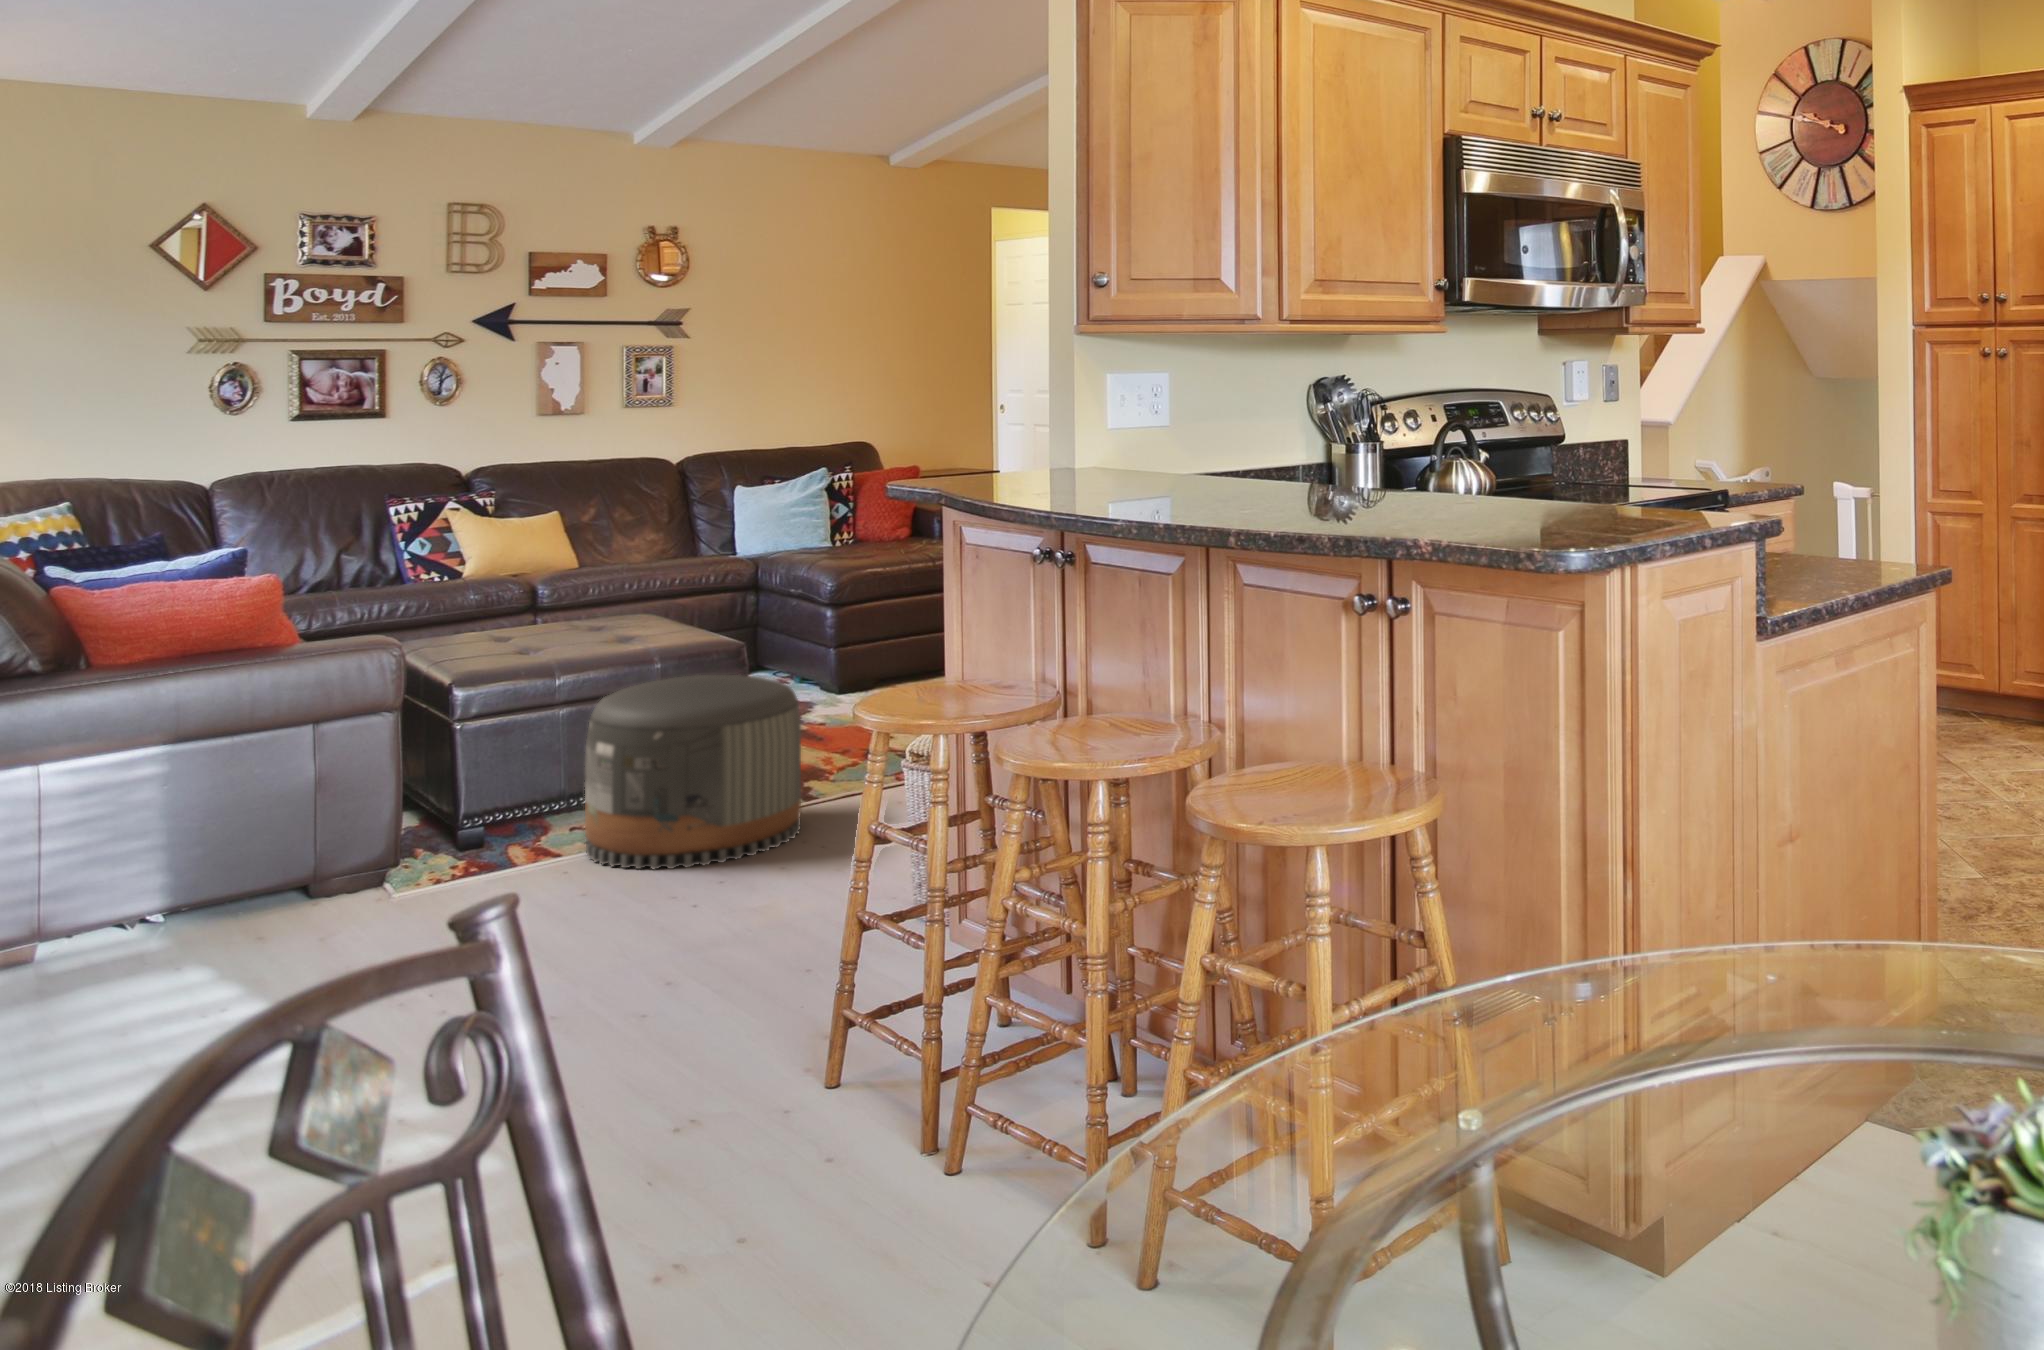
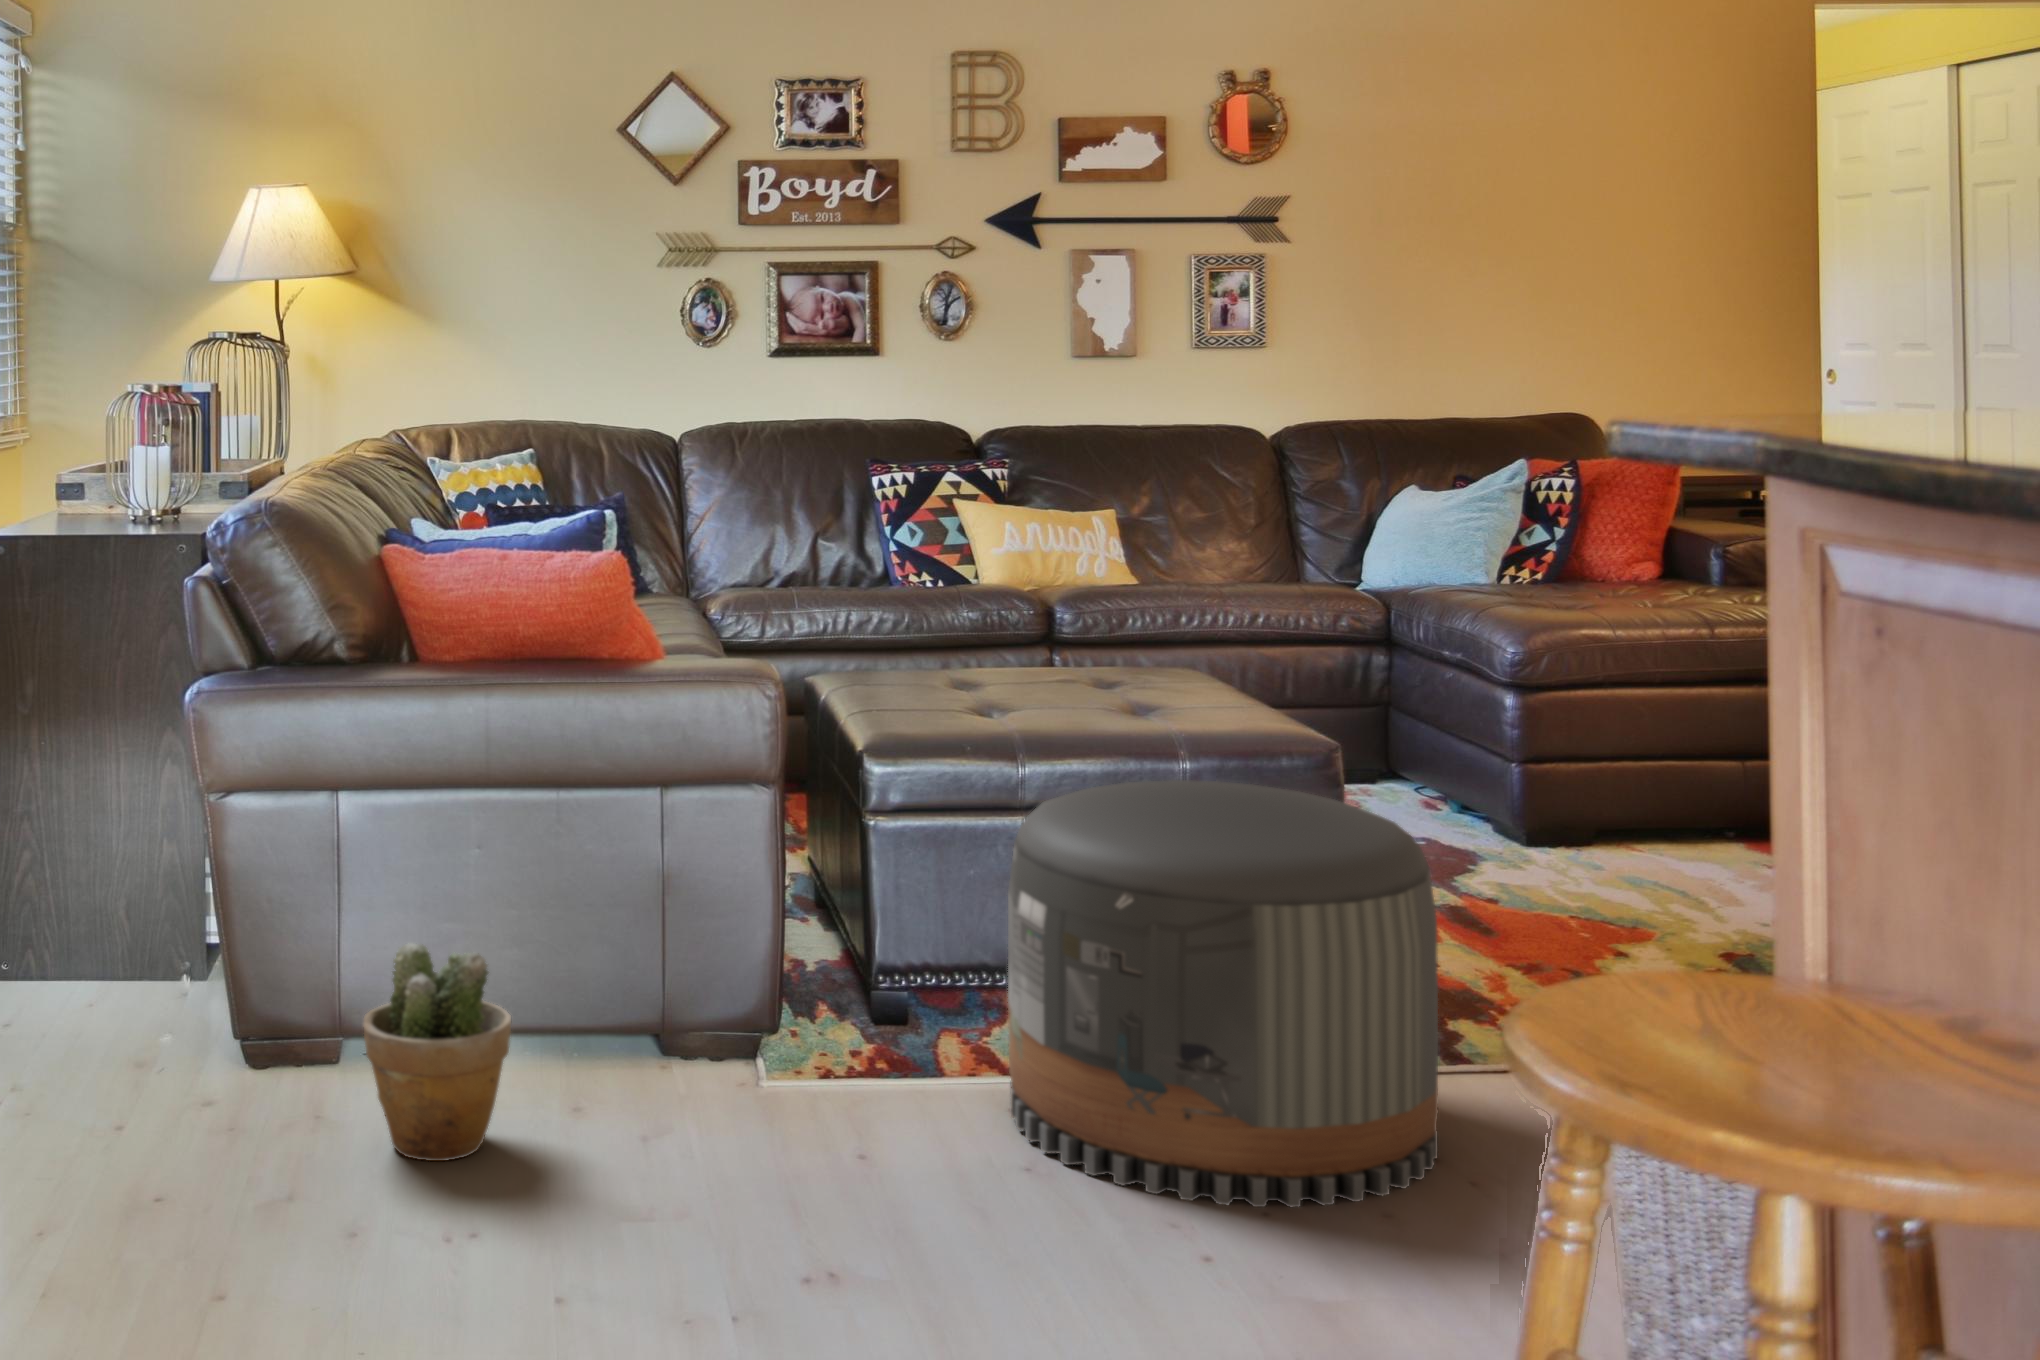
potted plant: none [185,825,292,949] -> present [363,943,511,1161]

